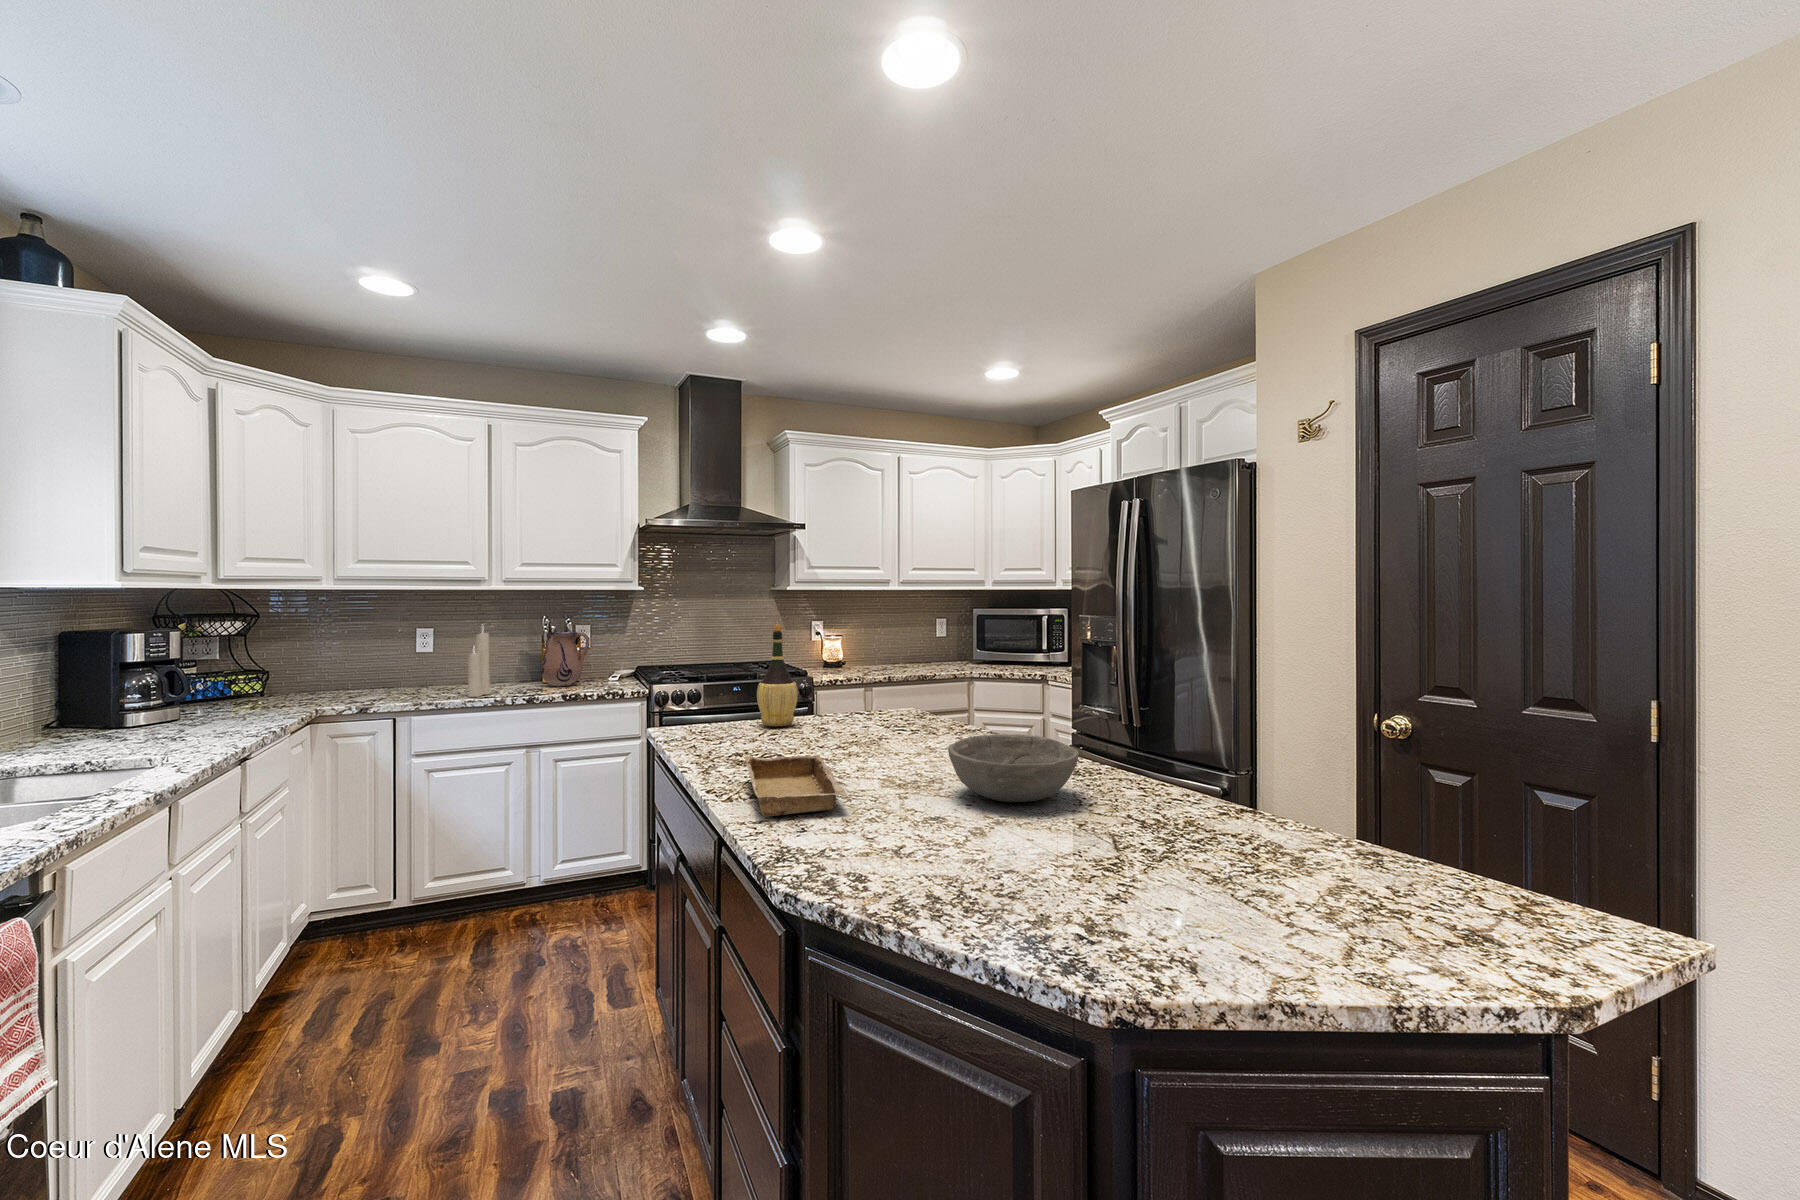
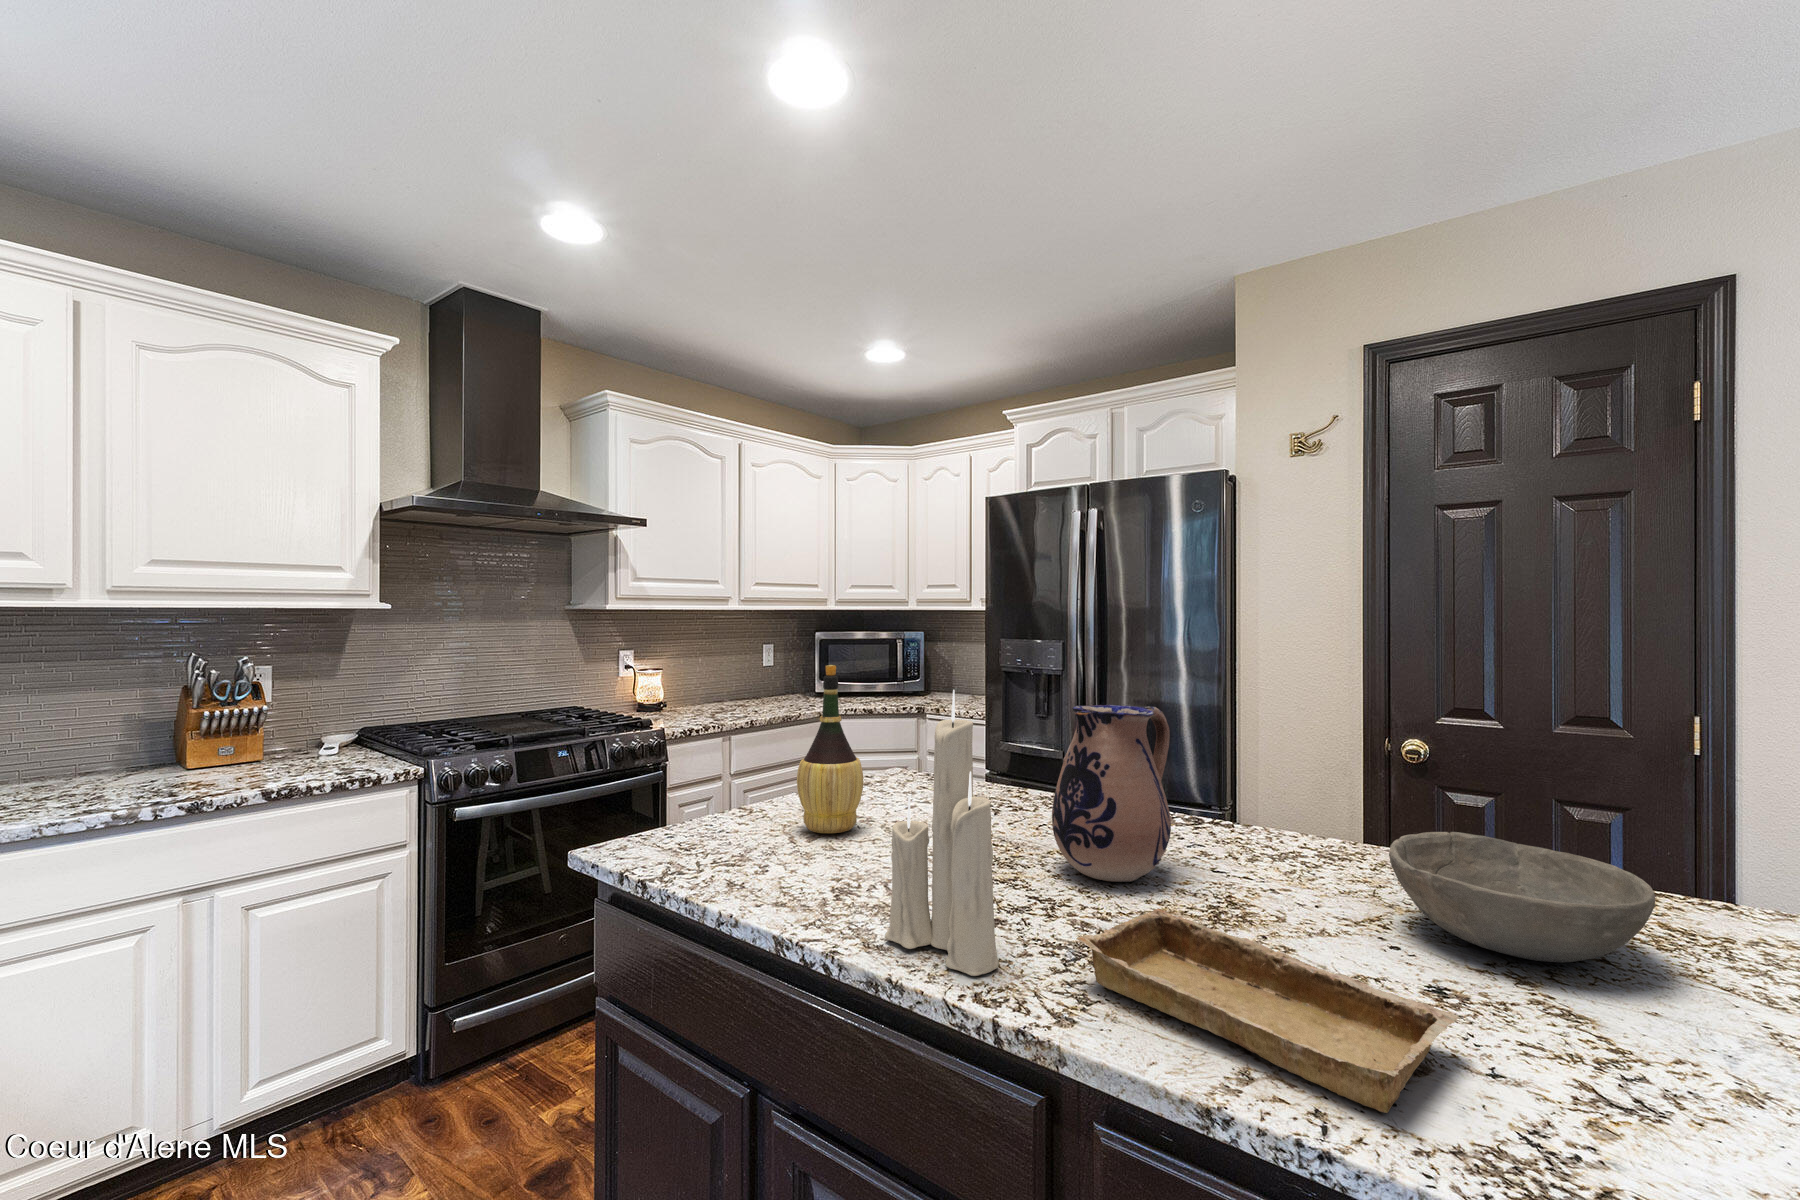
candle: present [468,632,490,697] -> present [885,690,999,976]
ceramic pitcher: present [541,632,590,686] -> present [1052,705,1171,882]

